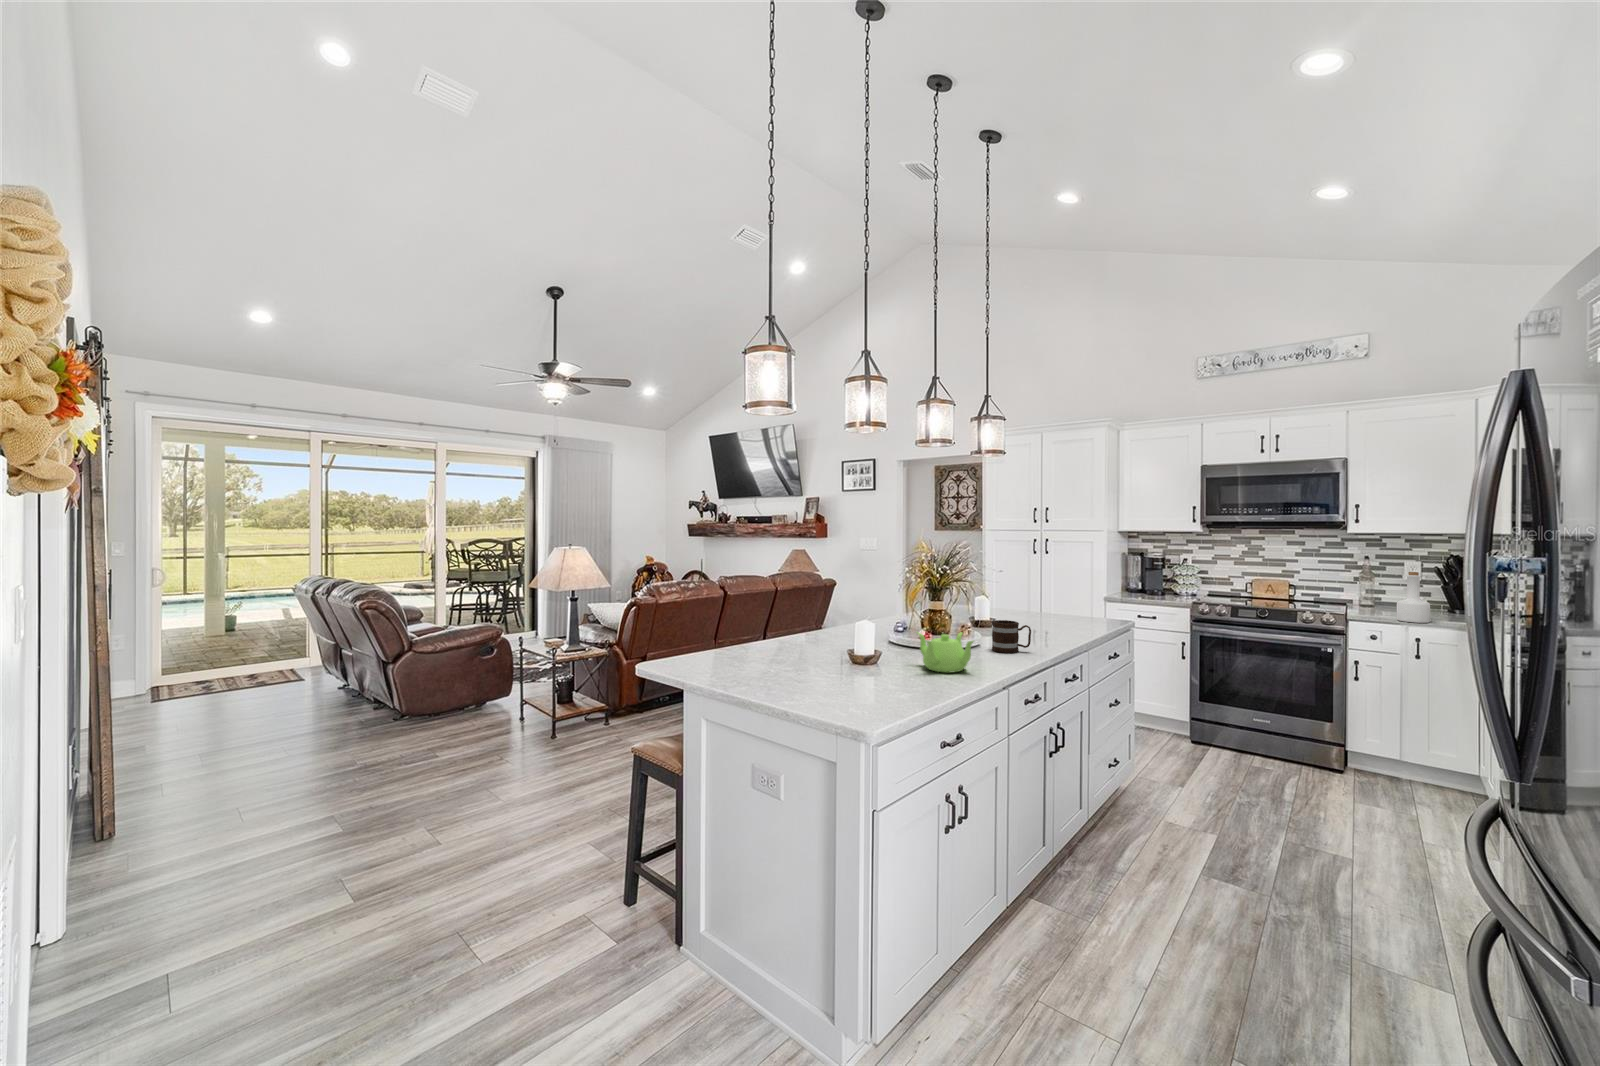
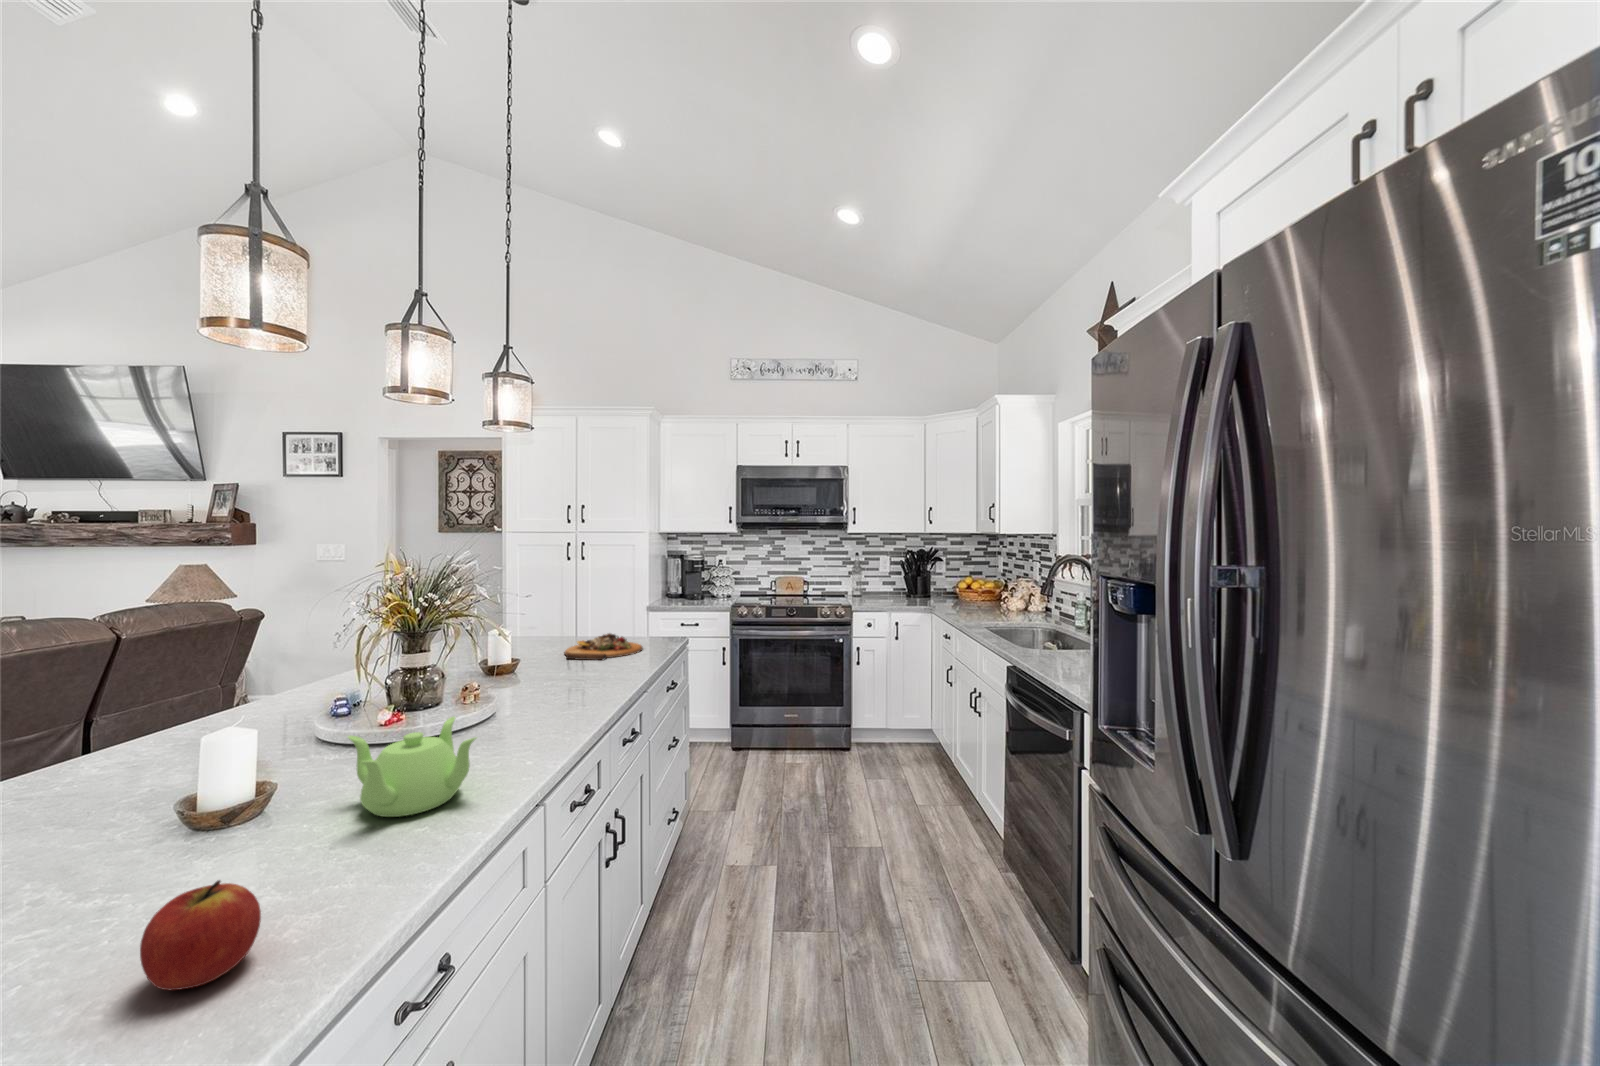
bottle: present [1397,572,1430,623] -> none [883,566,903,609]
cutting board: none [1026,610,1089,628] -> present [565,633,643,660]
mug: present [992,620,1031,653] -> none [513,671,577,727]
apple: none [871,662,903,696] -> present [140,880,261,990]

